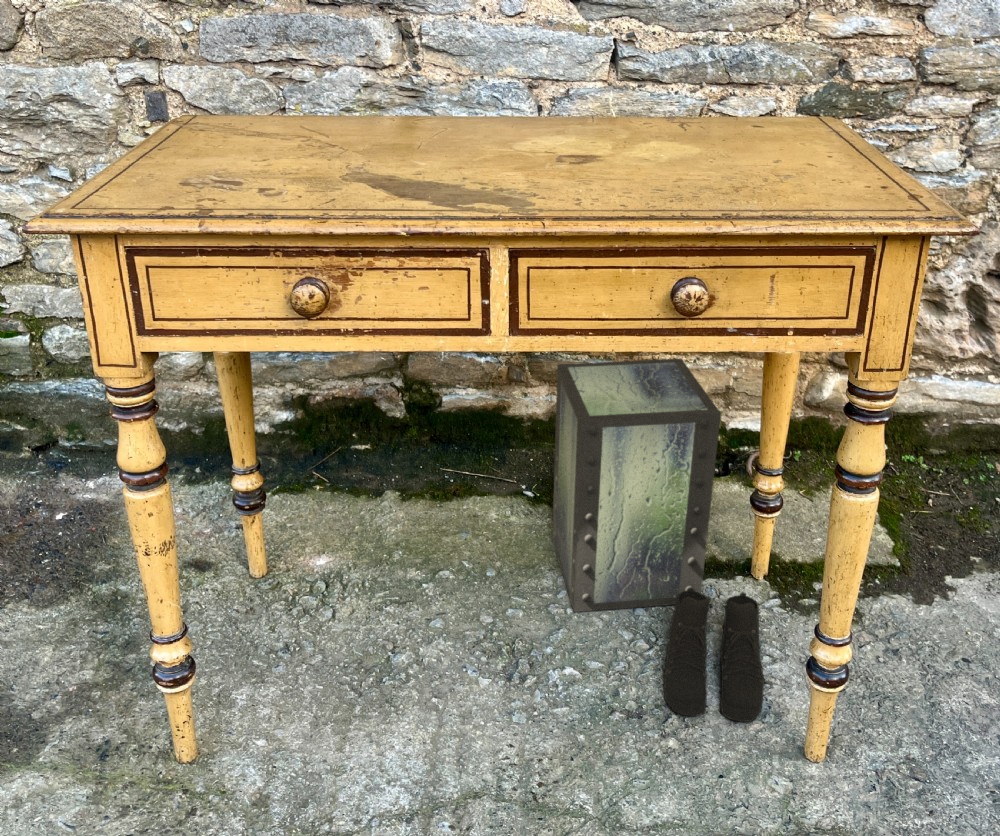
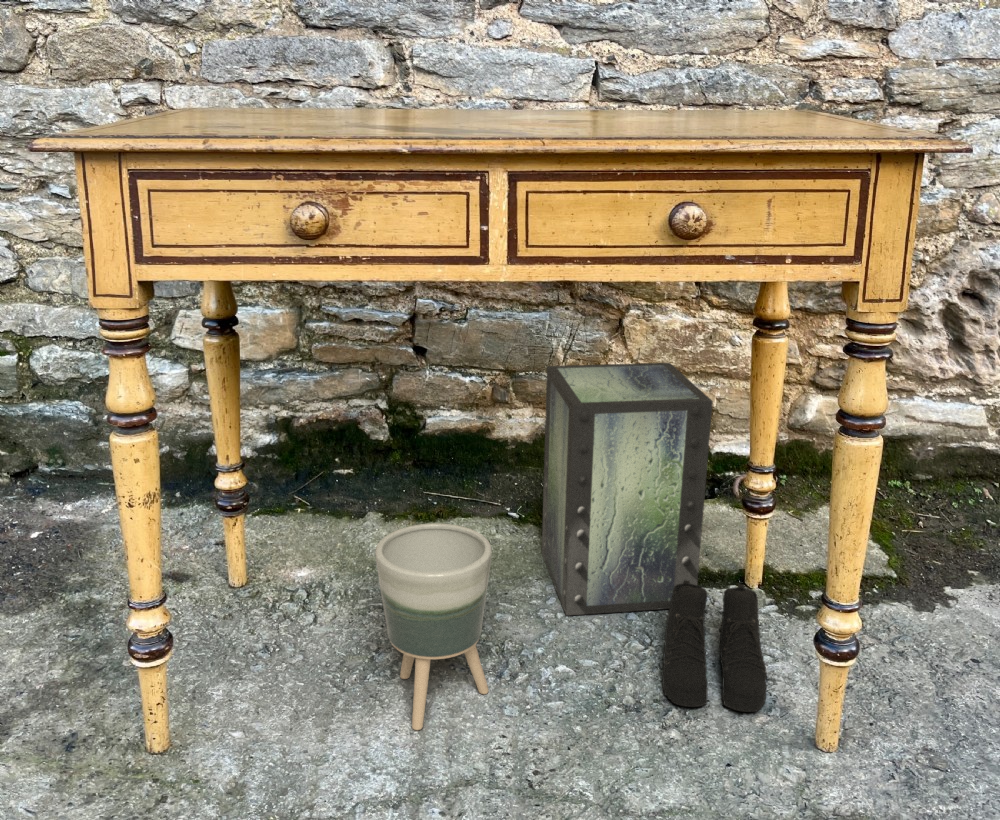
planter: none [387,542,499,739] -> present [375,523,492,730]

